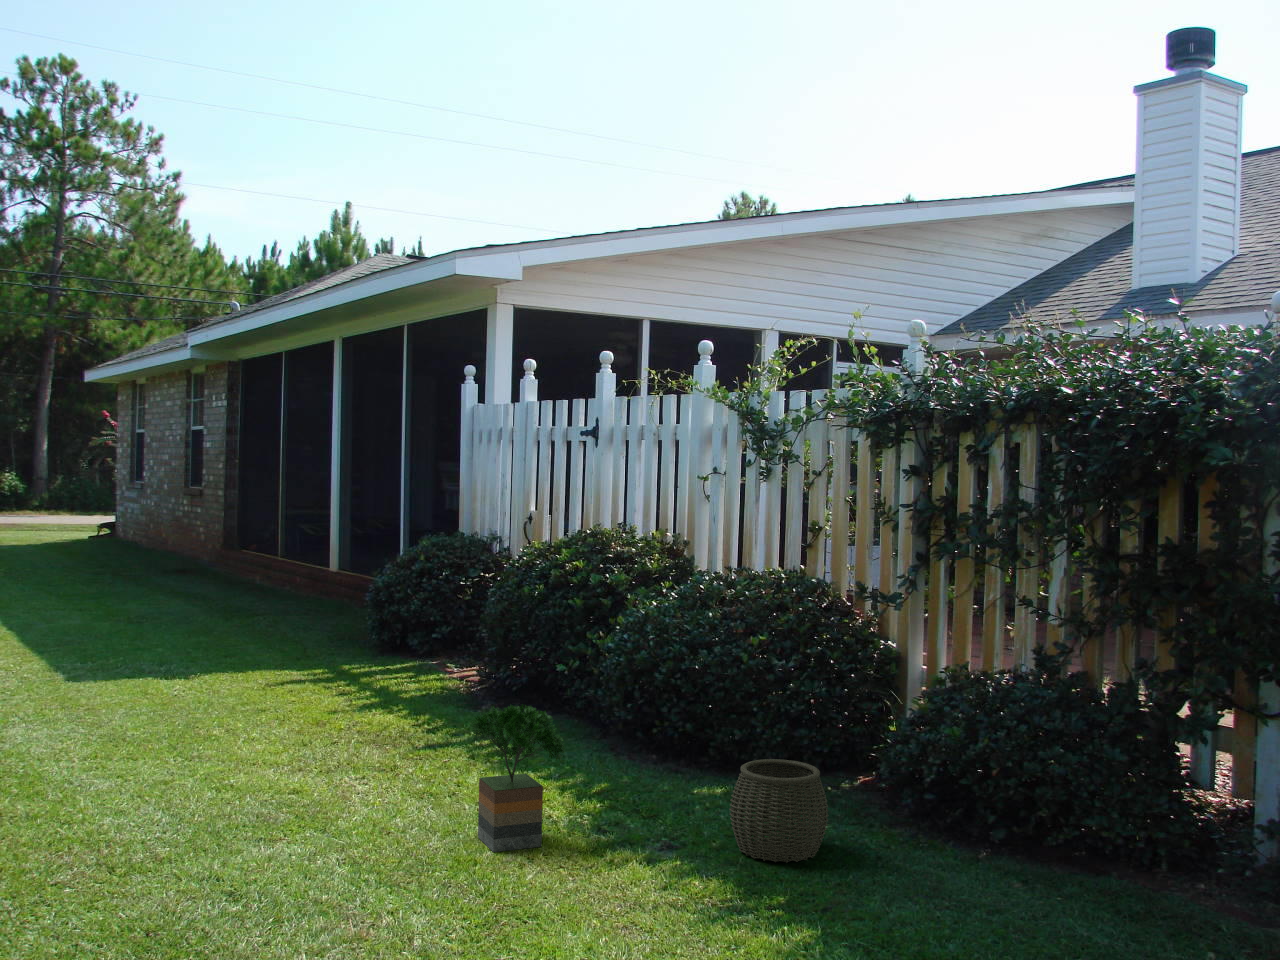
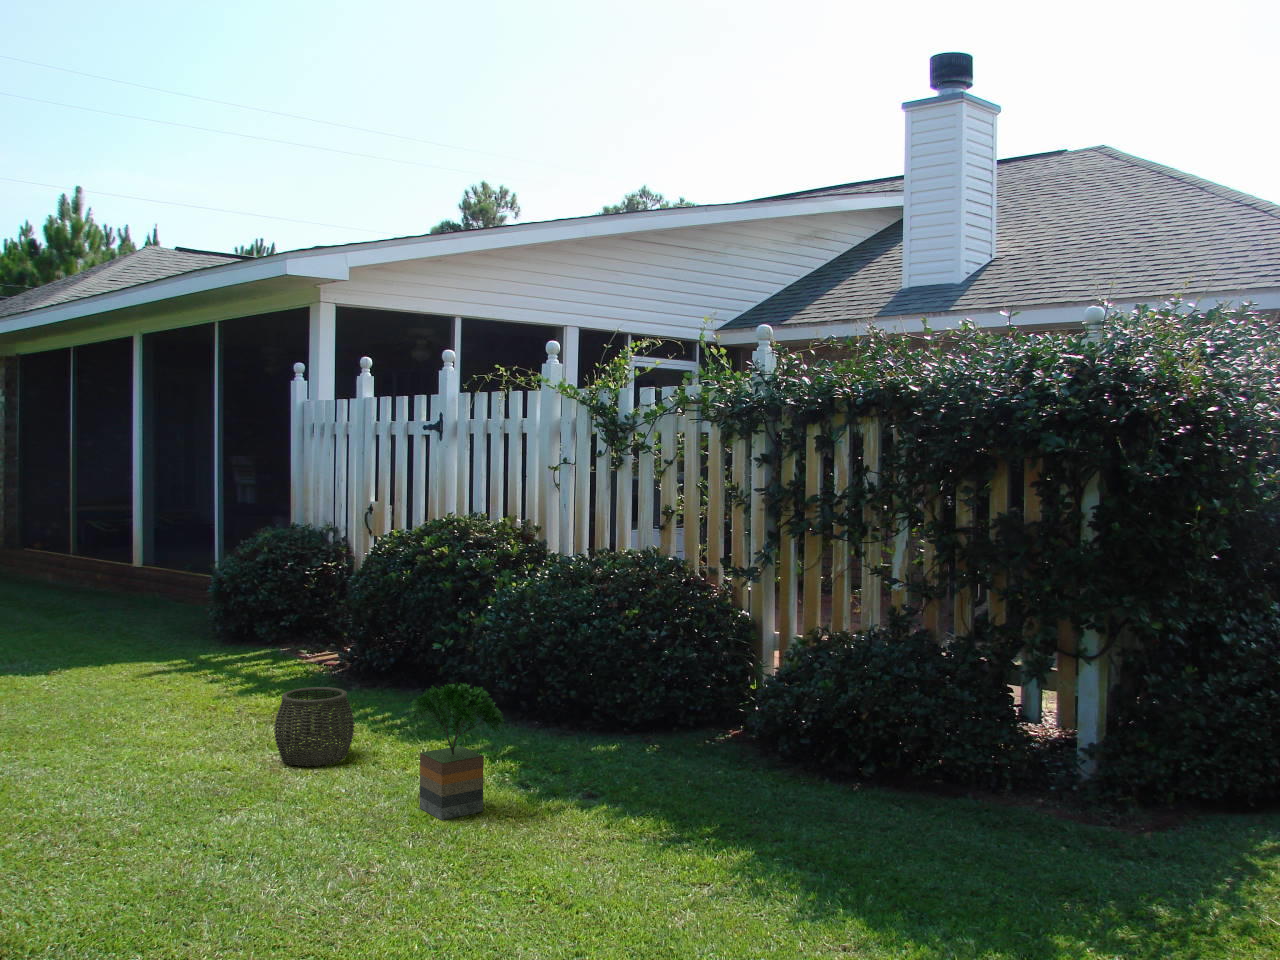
woven basket: present [729,759,829,863] -> present [274,687,355,767]

